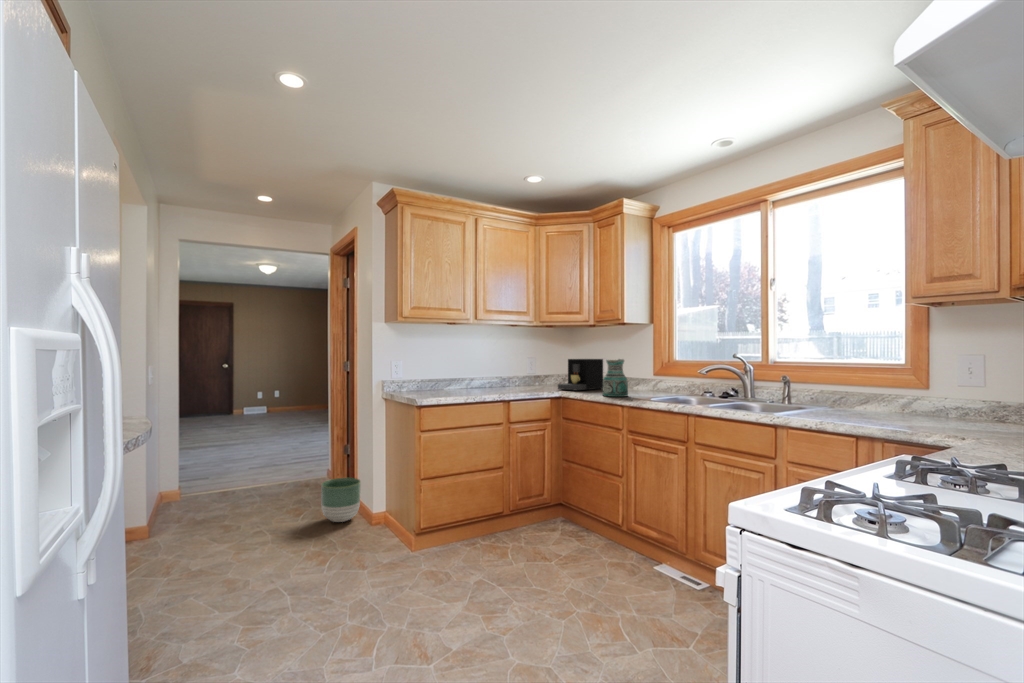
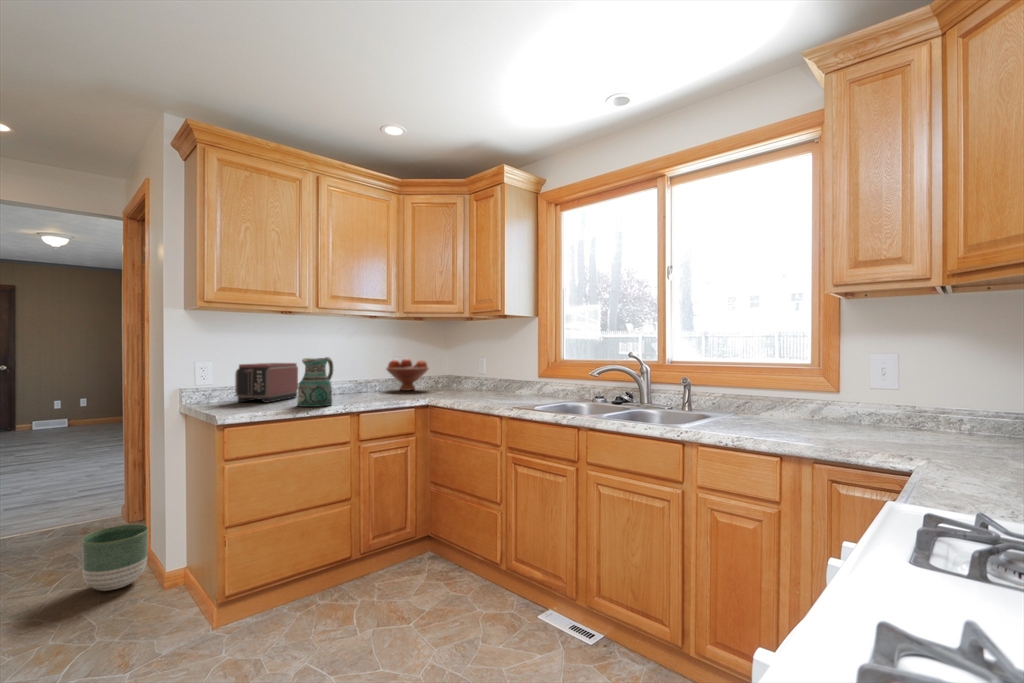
fruit bowl: none [523,359,558,386] -> present [386,359,428,391]
coffee maker: present [558,359,603,390] -> none [426,358,481,397]
ceramic pitcher: present [603,359,628,397] -> present [297,357,333,407]
toaster: none [418,362,460,392] -> present [235,363,298,403]

